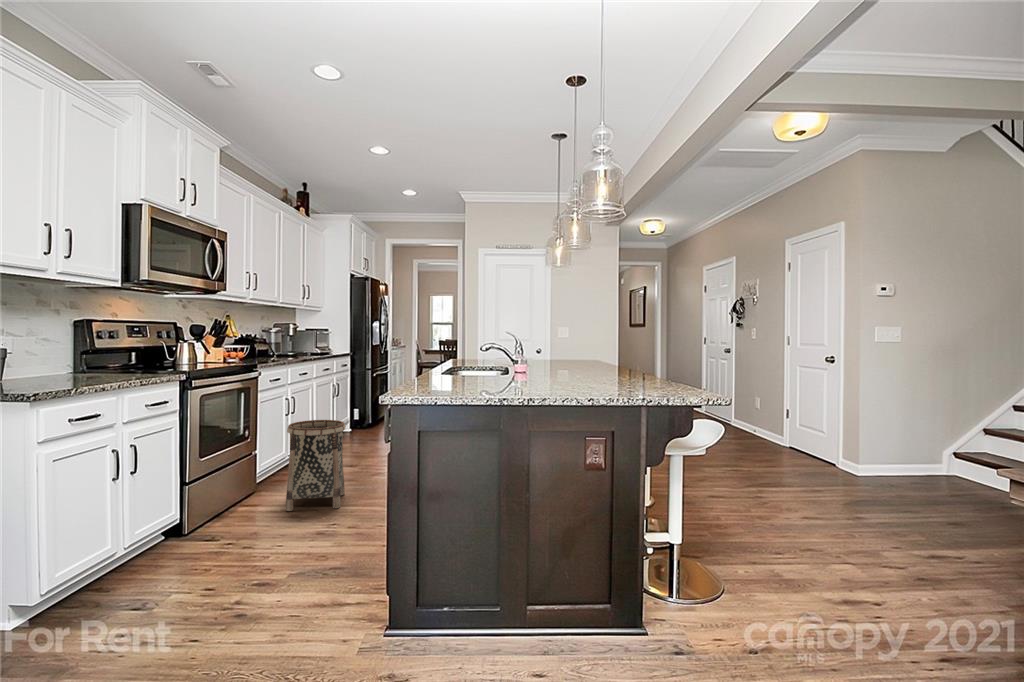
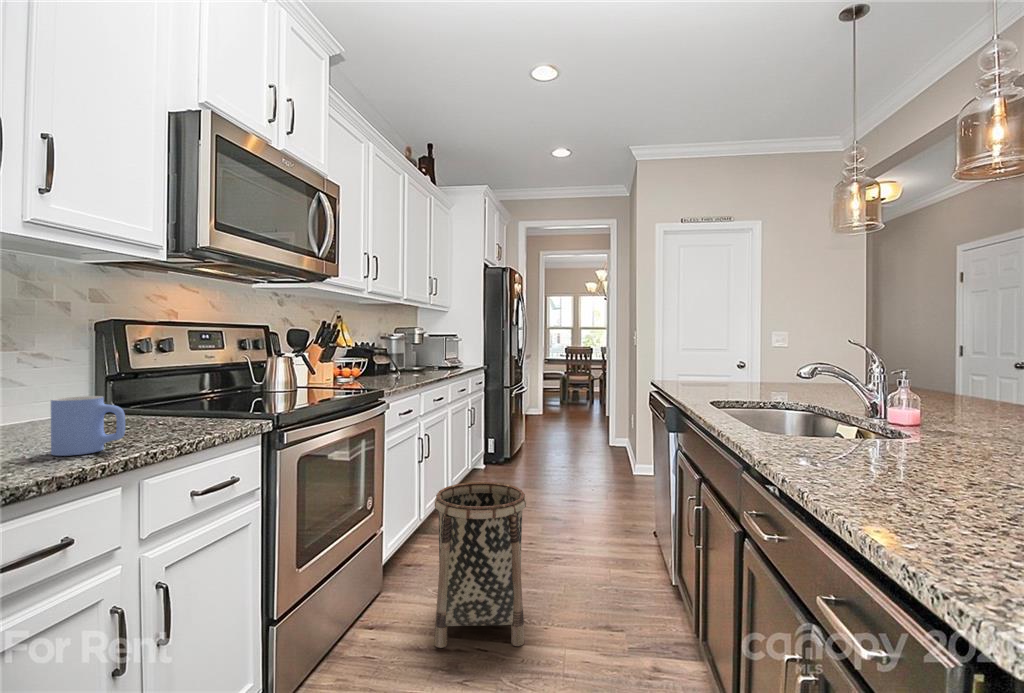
mug: none [83,357,117,383] -> present [51,396,125,456]

